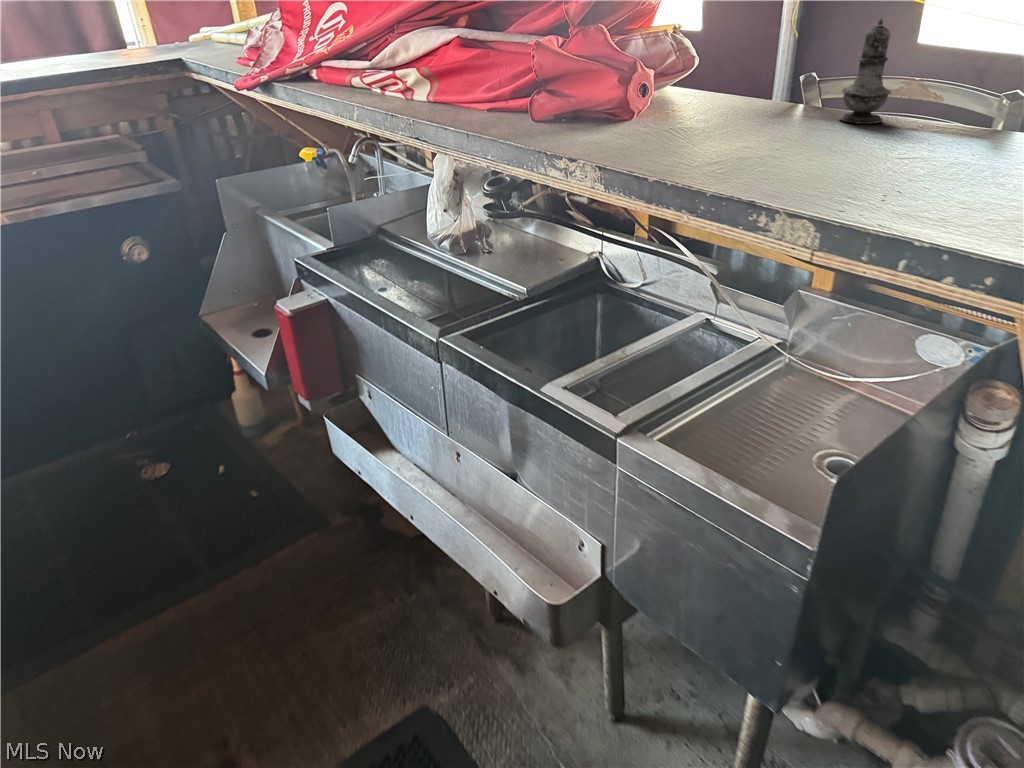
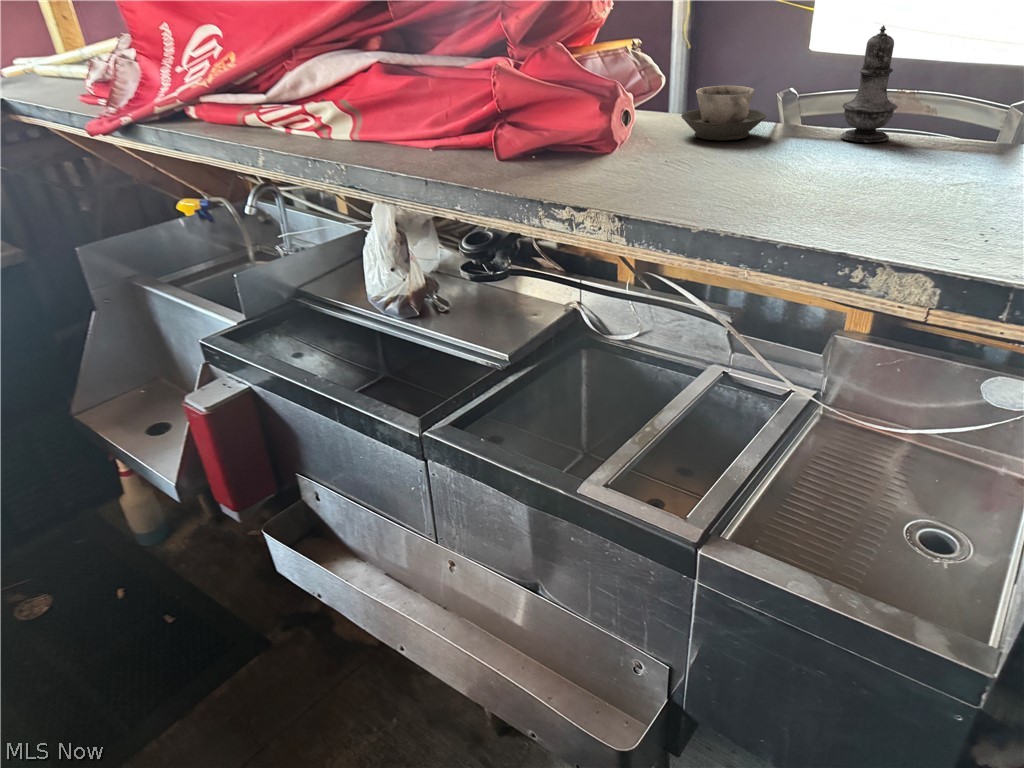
cup: none [701,68,775,116] -> present [681,86,766,141]

